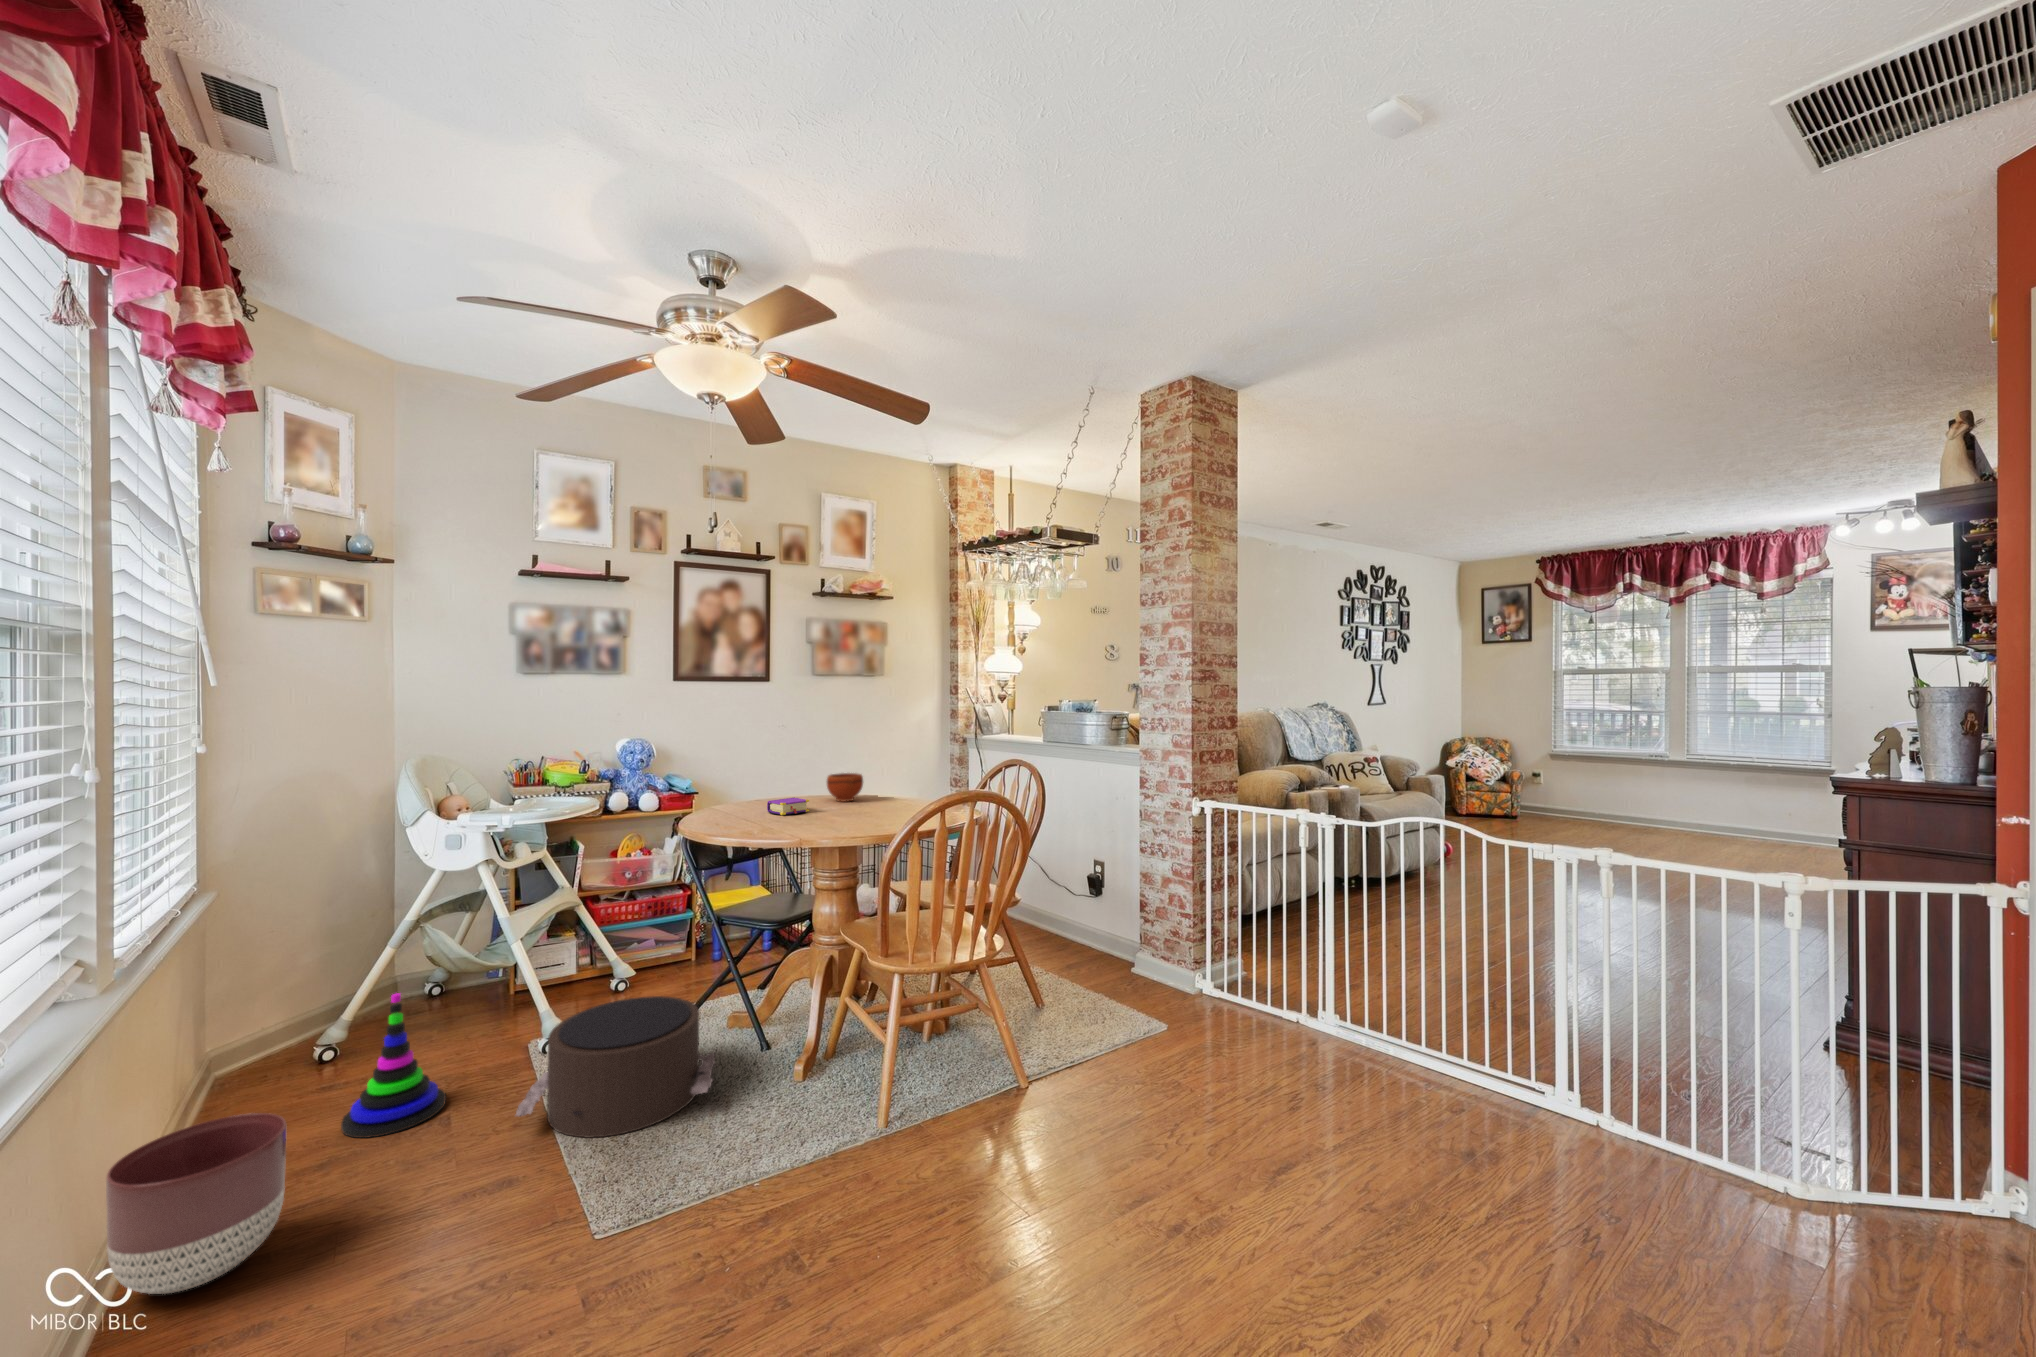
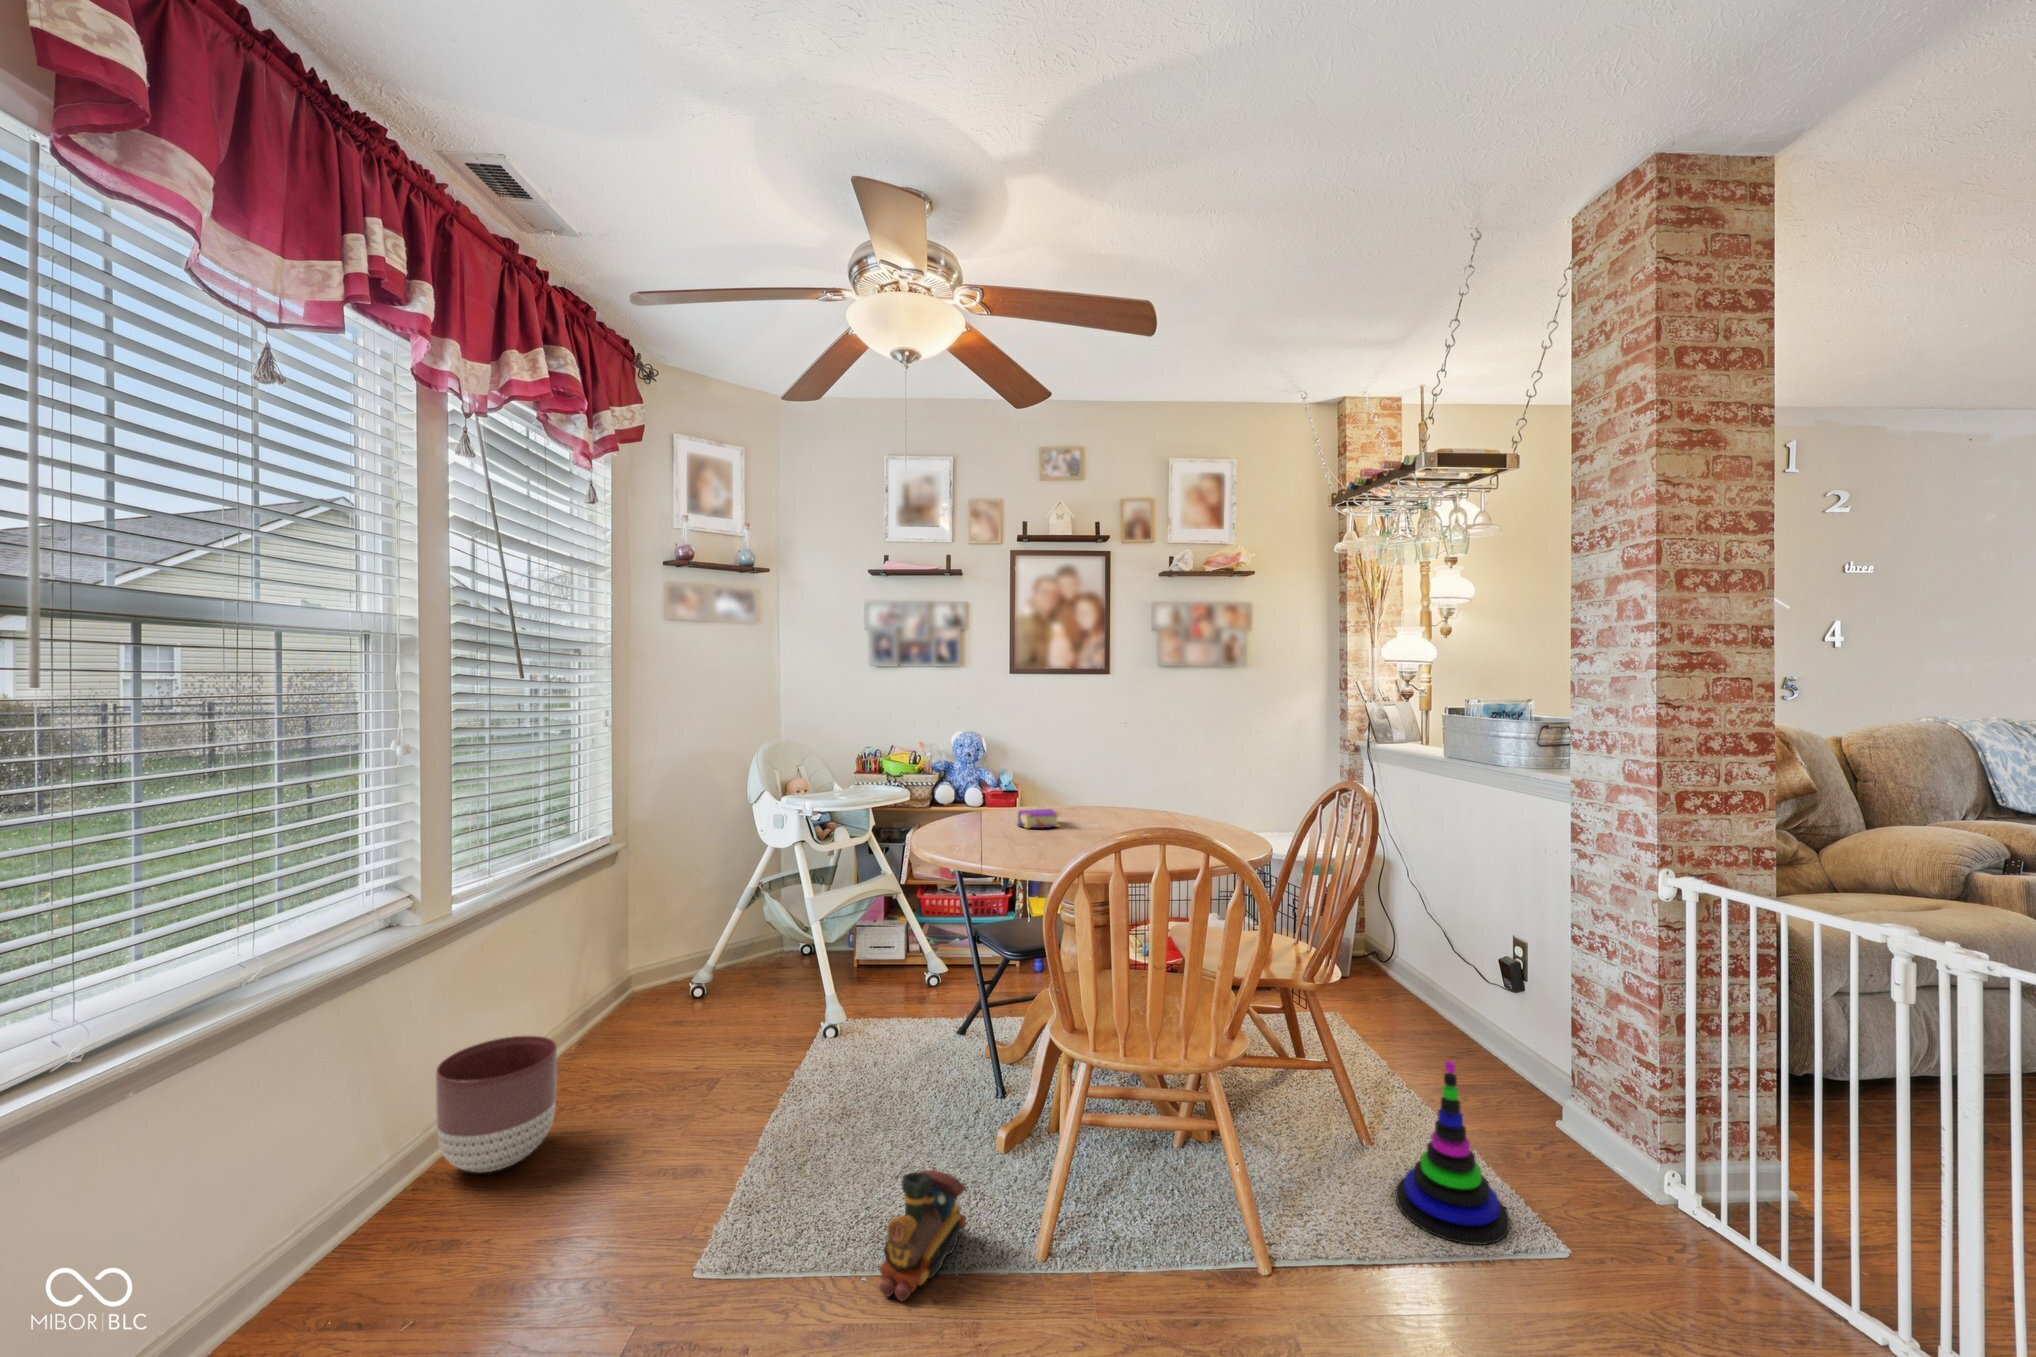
bowl: present [827,773,863,802] -> none [1101,784,1145,819]
stacking toy: present [341,993,446,1138] -> present [1396,1061,1510,1245]
pouf: present [516,996,715,1138] -> none [743,1003,939,1148]
toy train: none [763,1098,818,1202] -> present [880,1170,966,1301]

